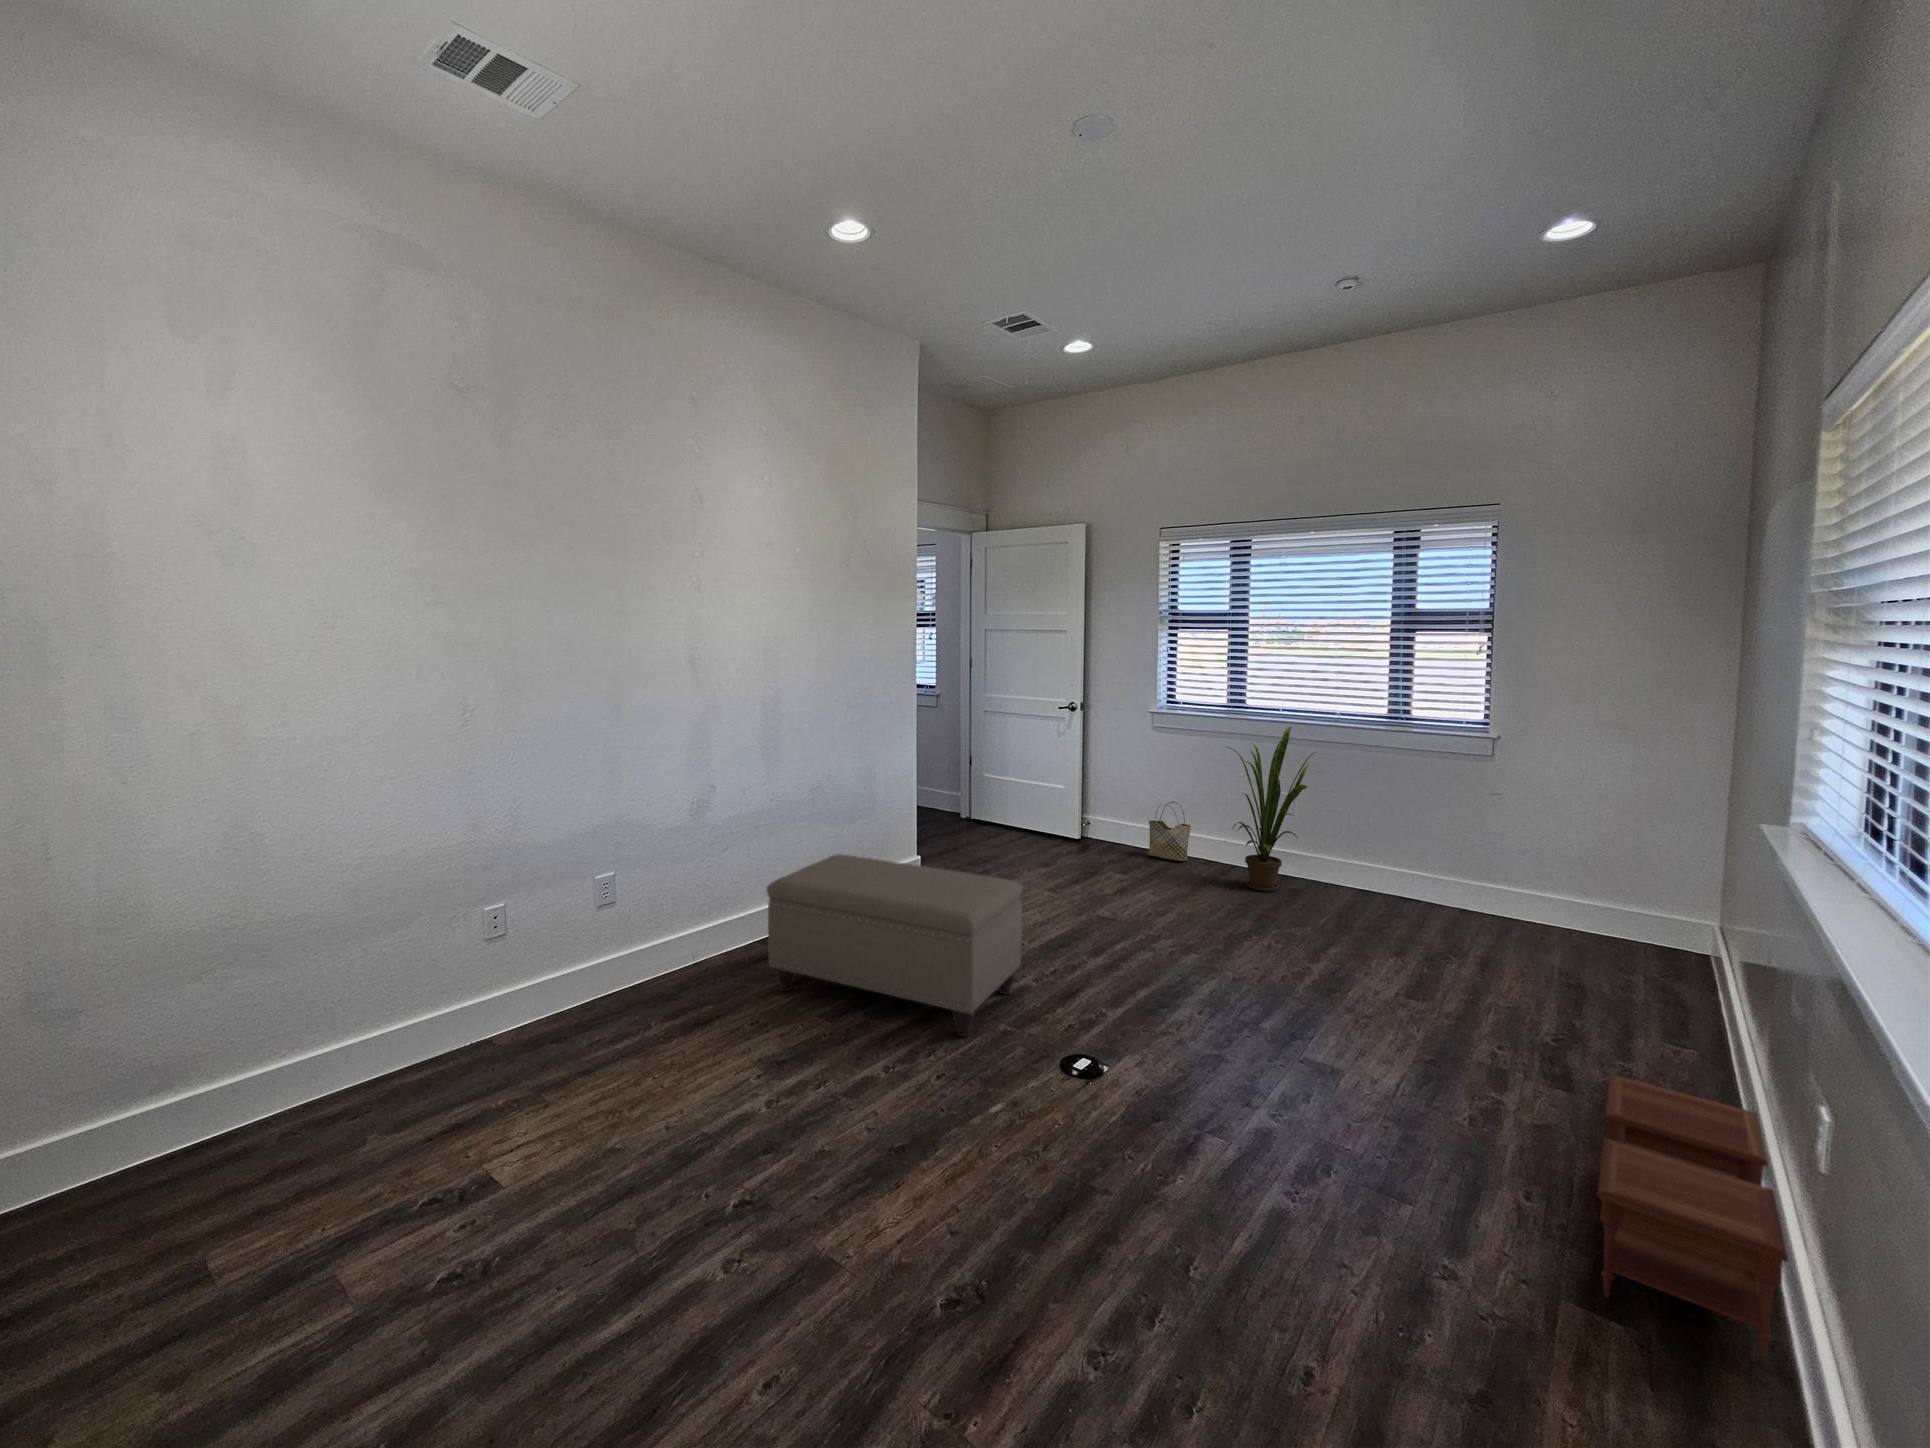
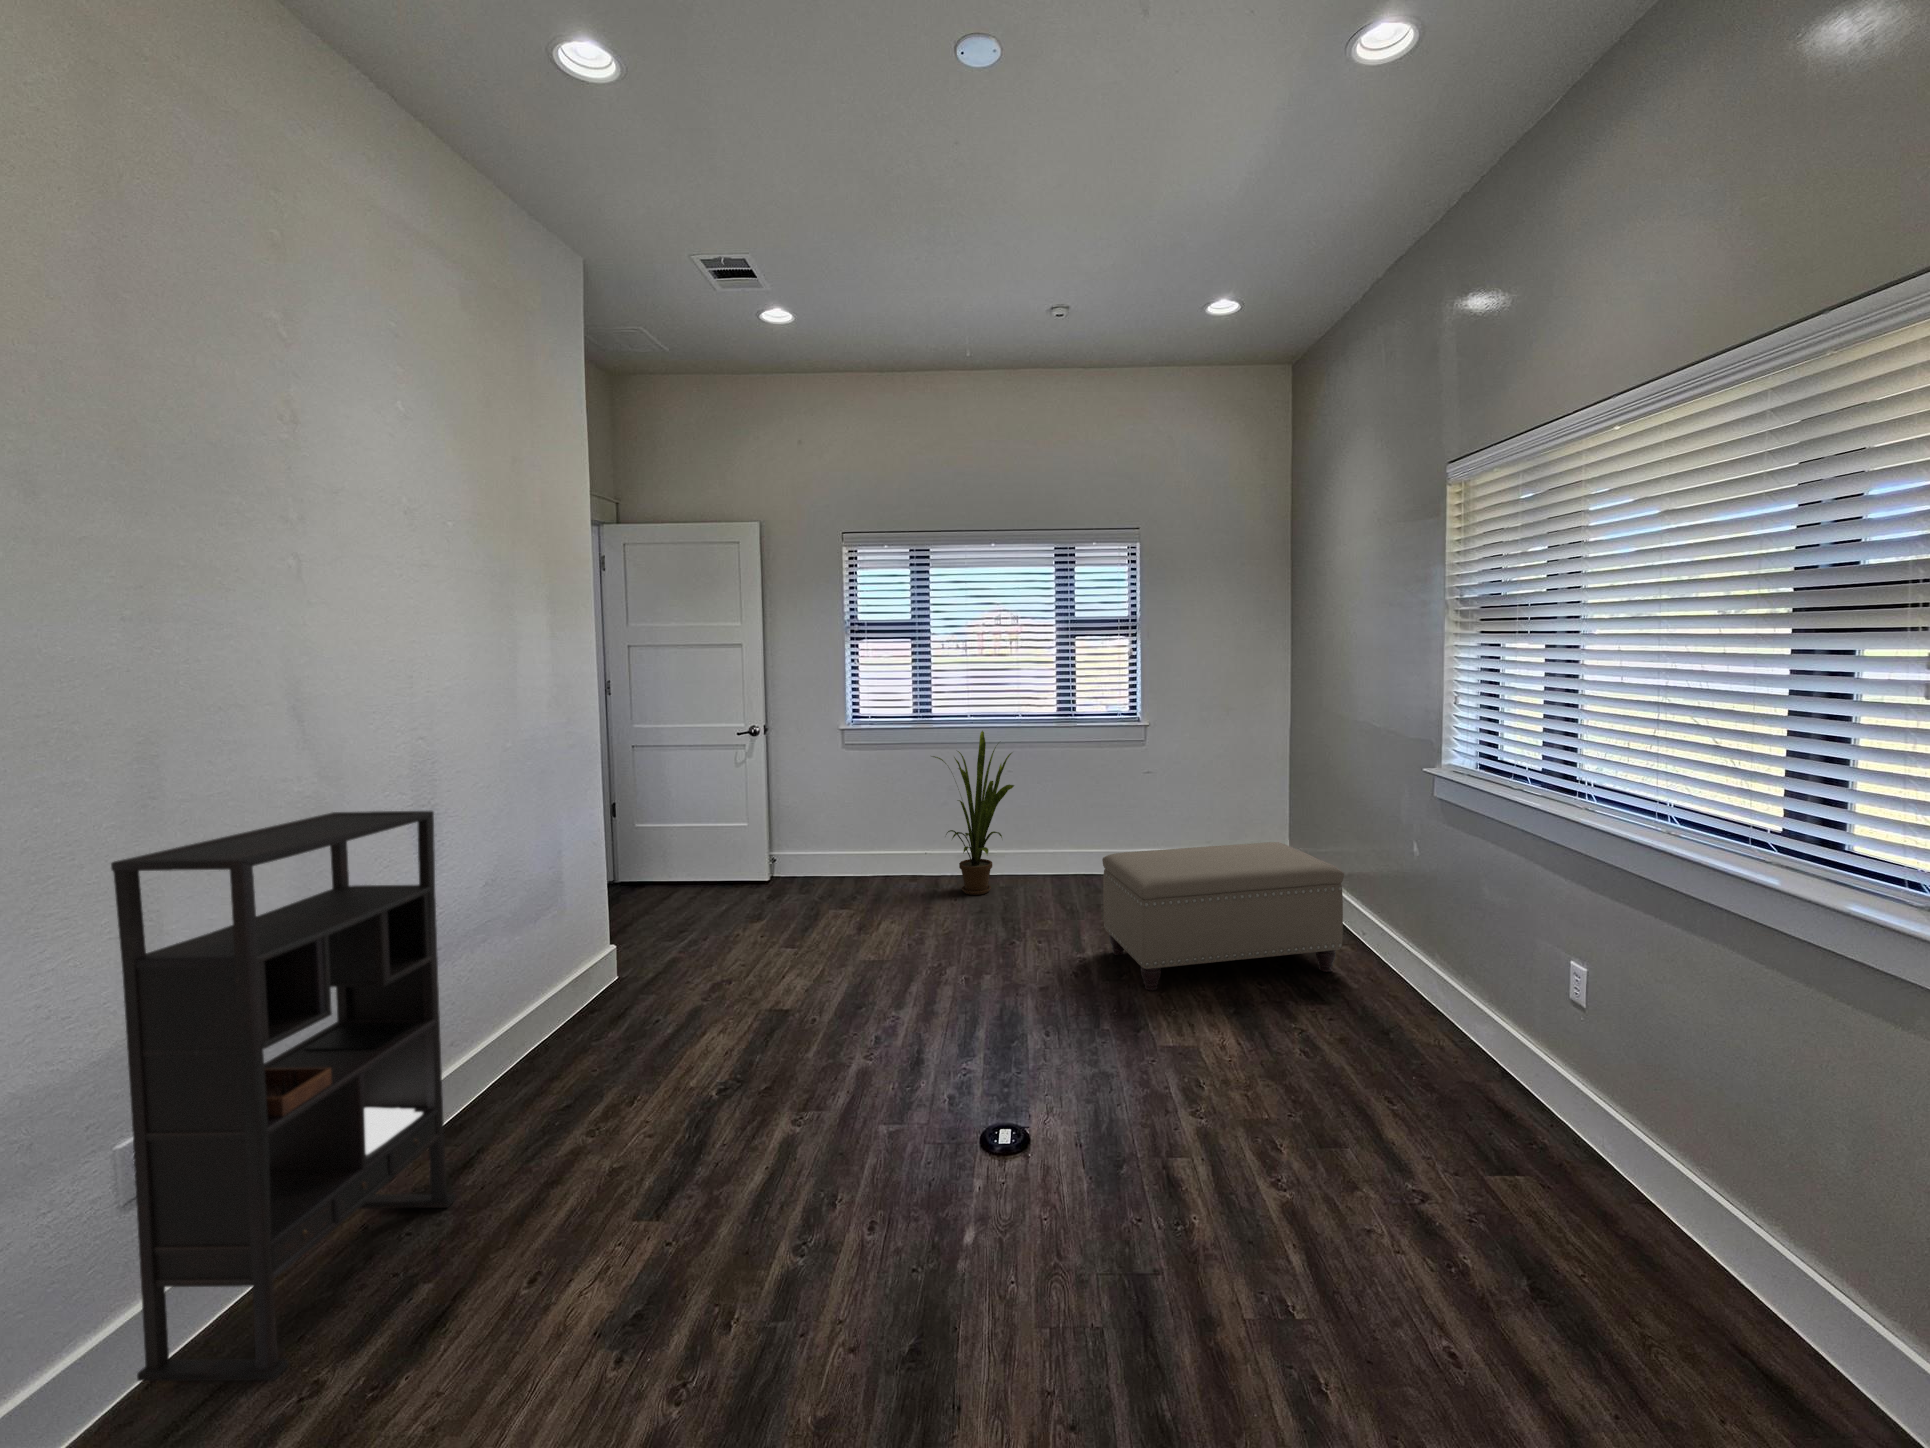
bookshelf: none [598,731,752,1019] -> present [111,811,456,1381]
woven basket: present [1148,802,1191,861] -> none [846,820,891,882]
ottoman: present [767,854,1023,1037] -> present [1102,842,1344,991]
side table: present [1598,1074,1788,1361] -> none [1398,978,1621,1163]

